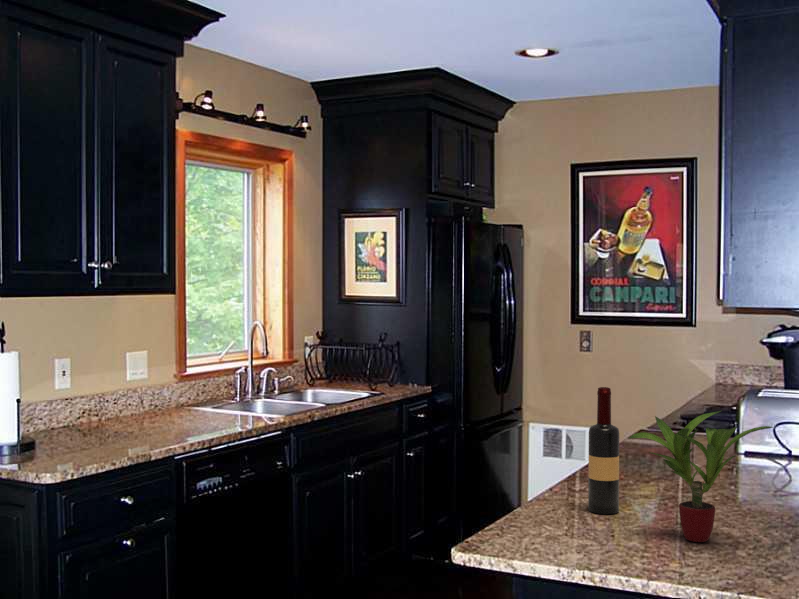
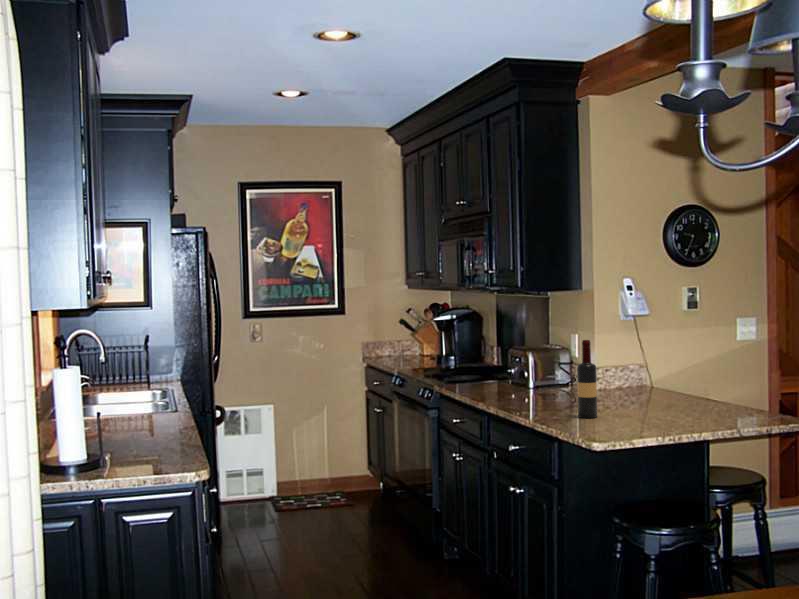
potted plant: present [629,411,773,542] -> none [626,345,700,419]

